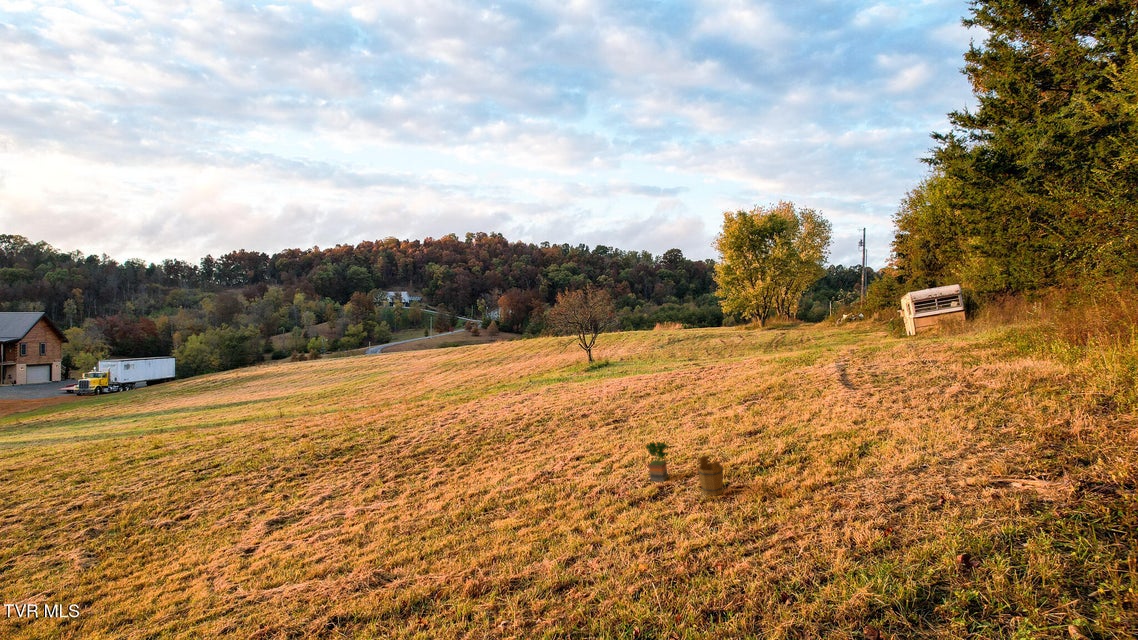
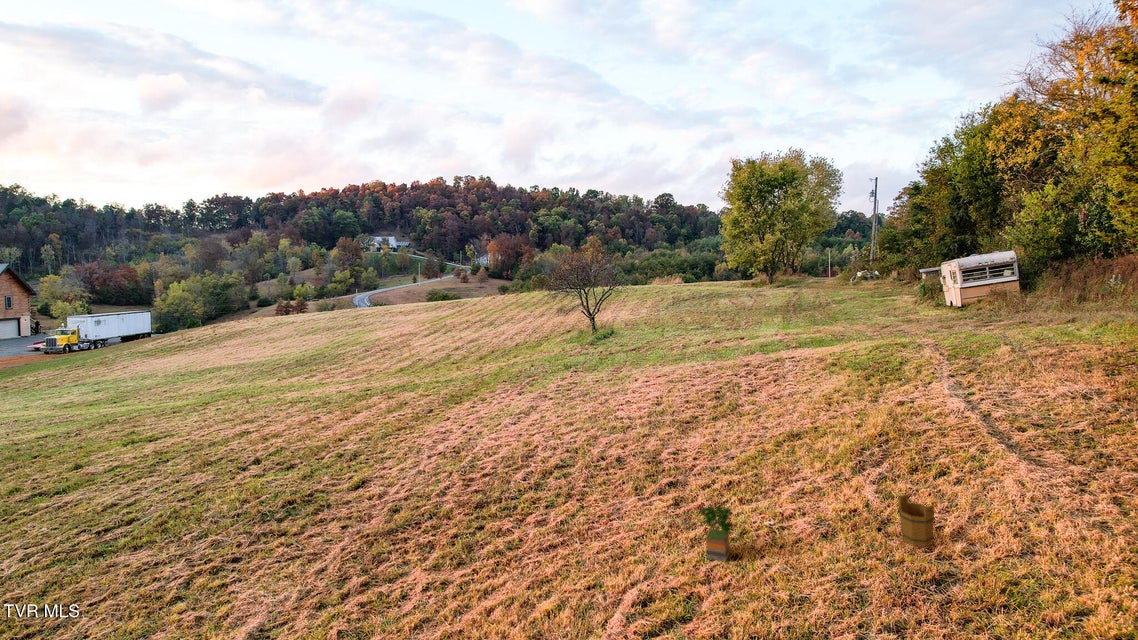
bucket: present [698,456,724,496] -> present [898,495,936,547]

